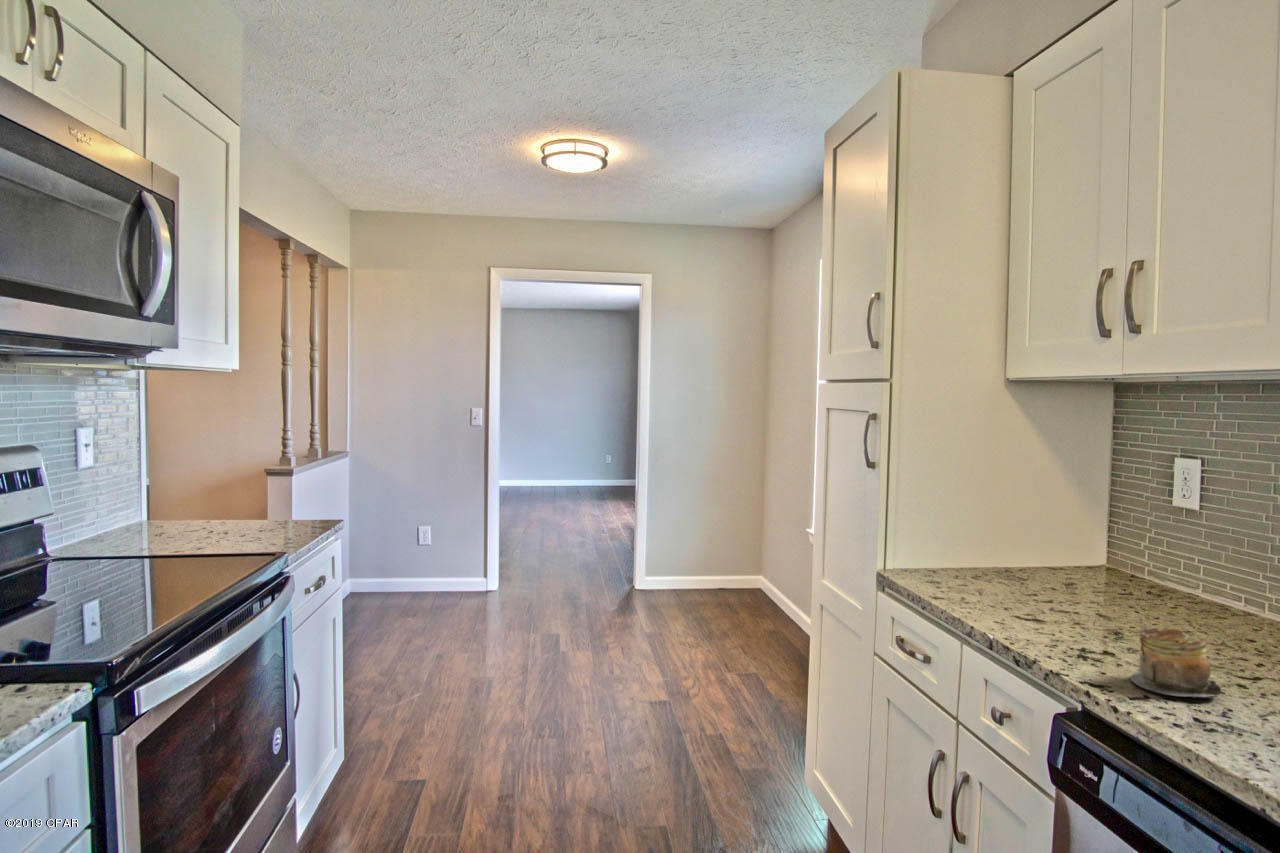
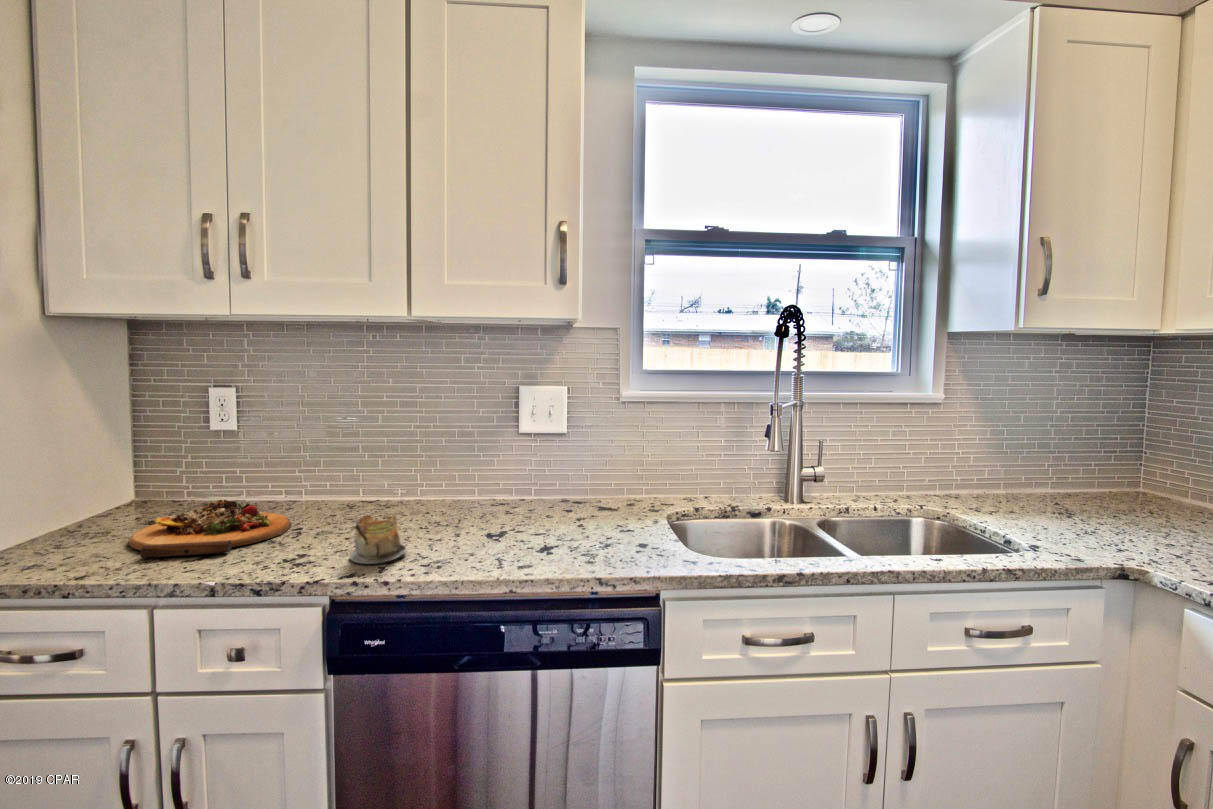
cutting board: none [1000,576,1191,632] -> present [129,500,291,558]

